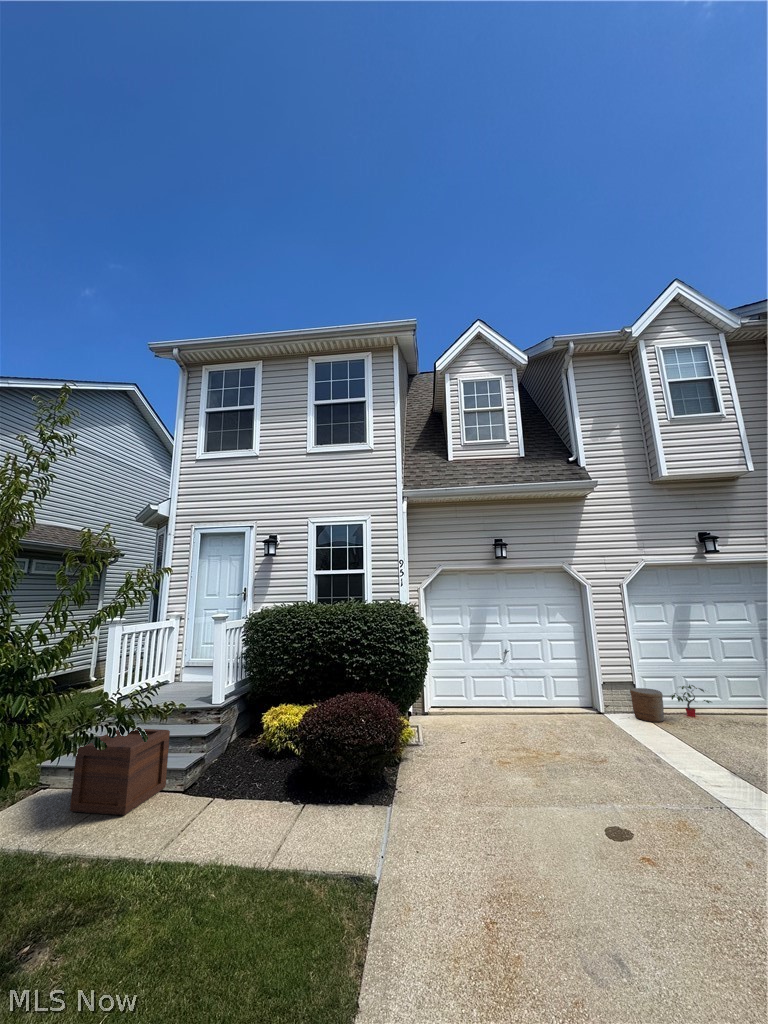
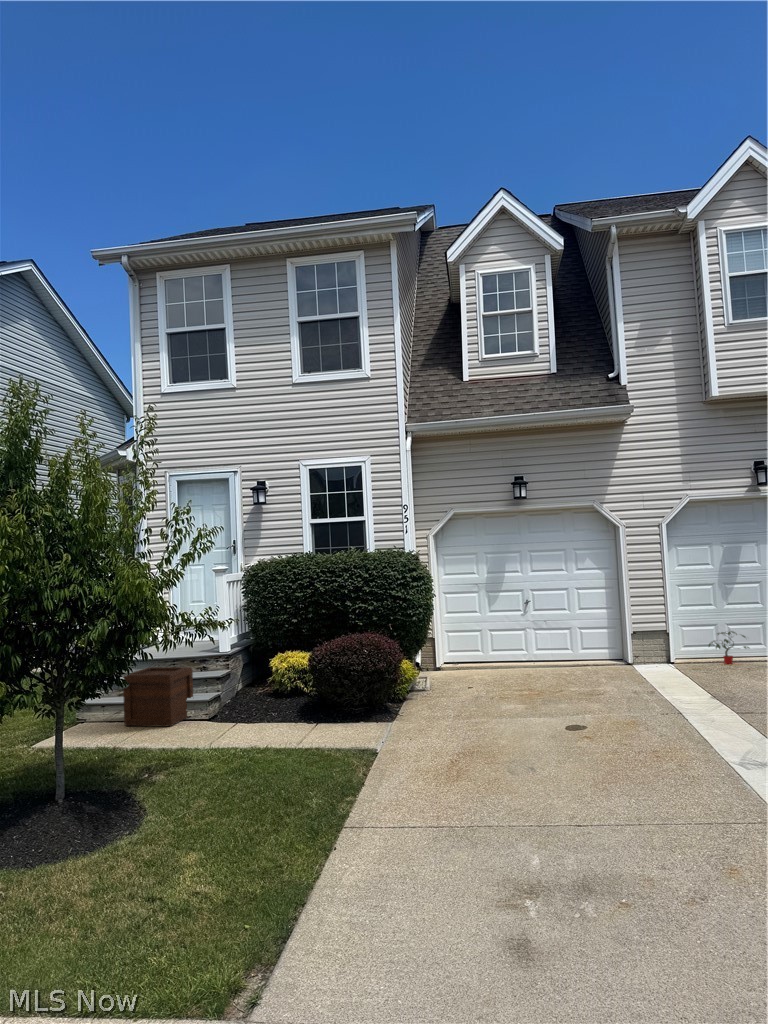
woven basket: present [630,688,664,722] -> none [662,636,694,669]

